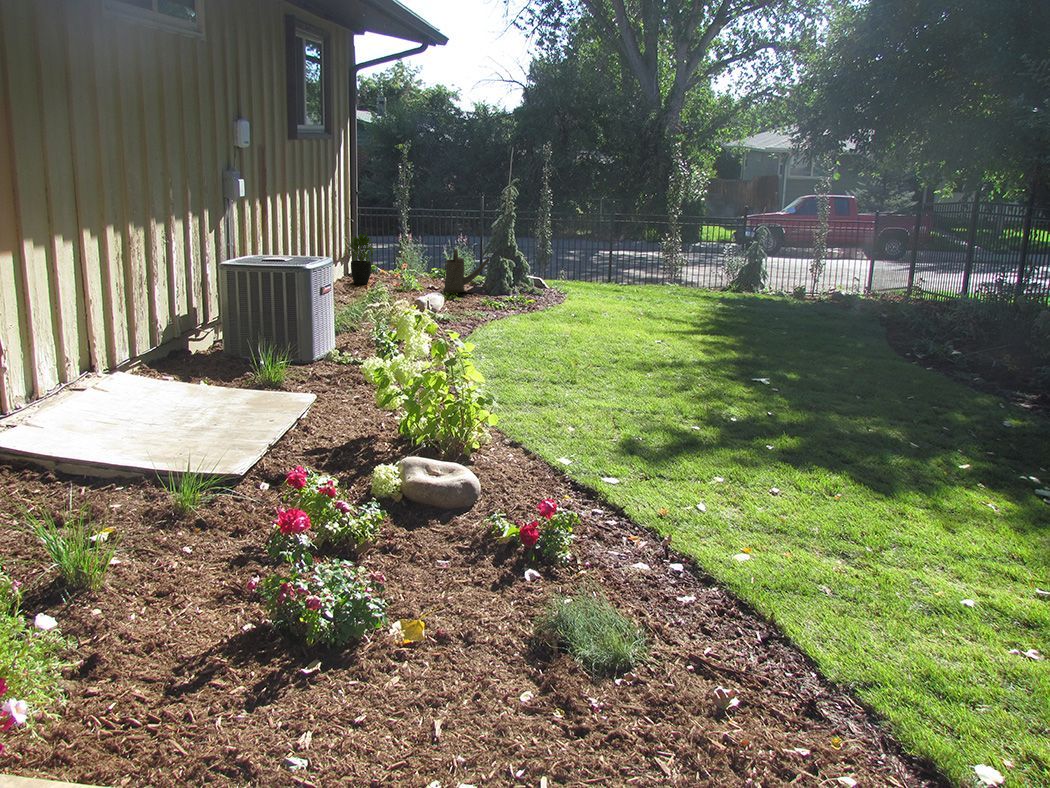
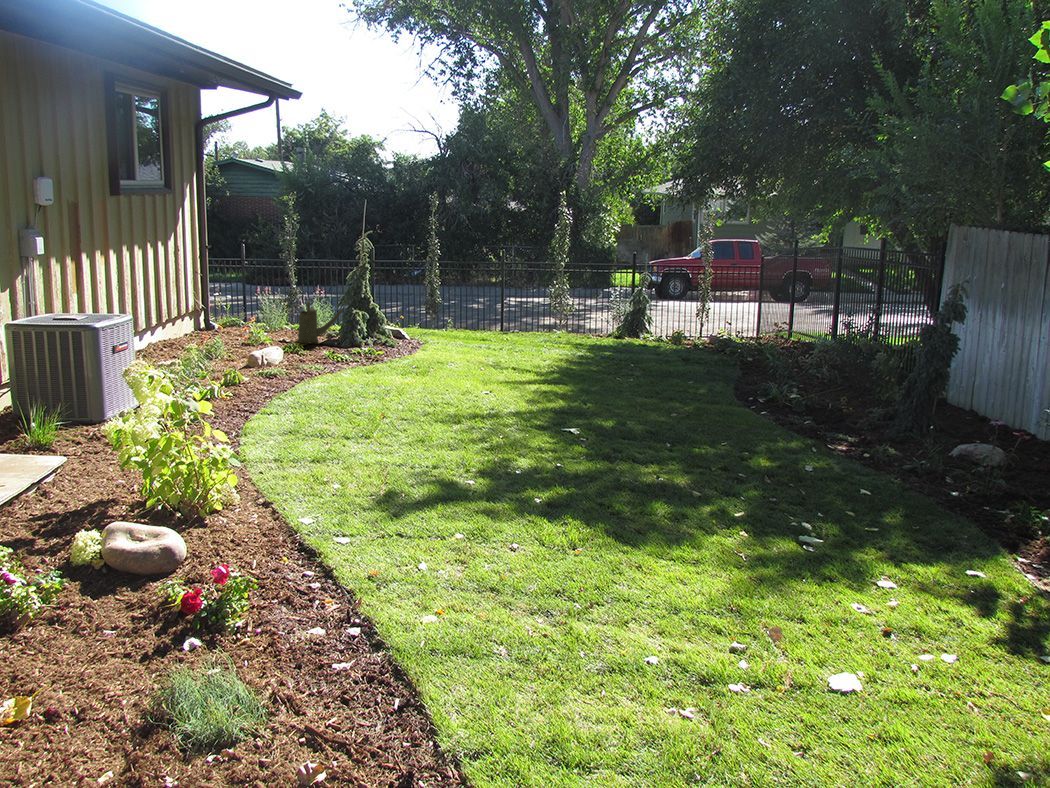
potted plant: present [348,233,375,284] -> none [197,285,231,336]

